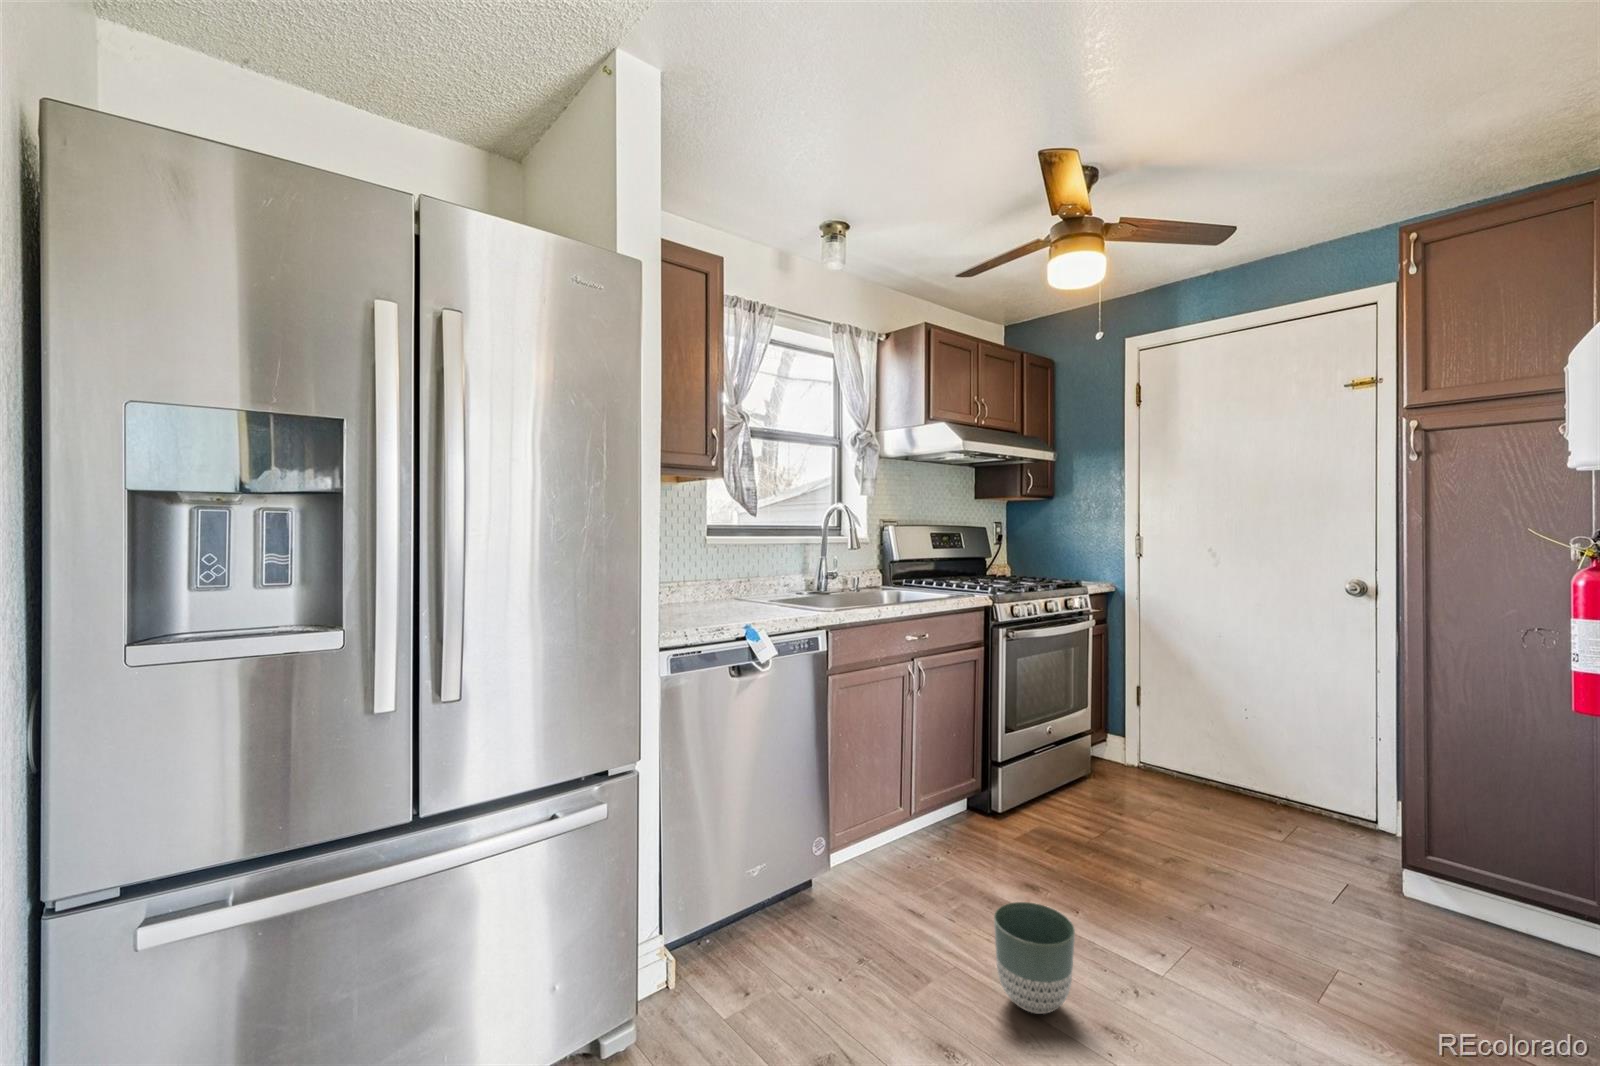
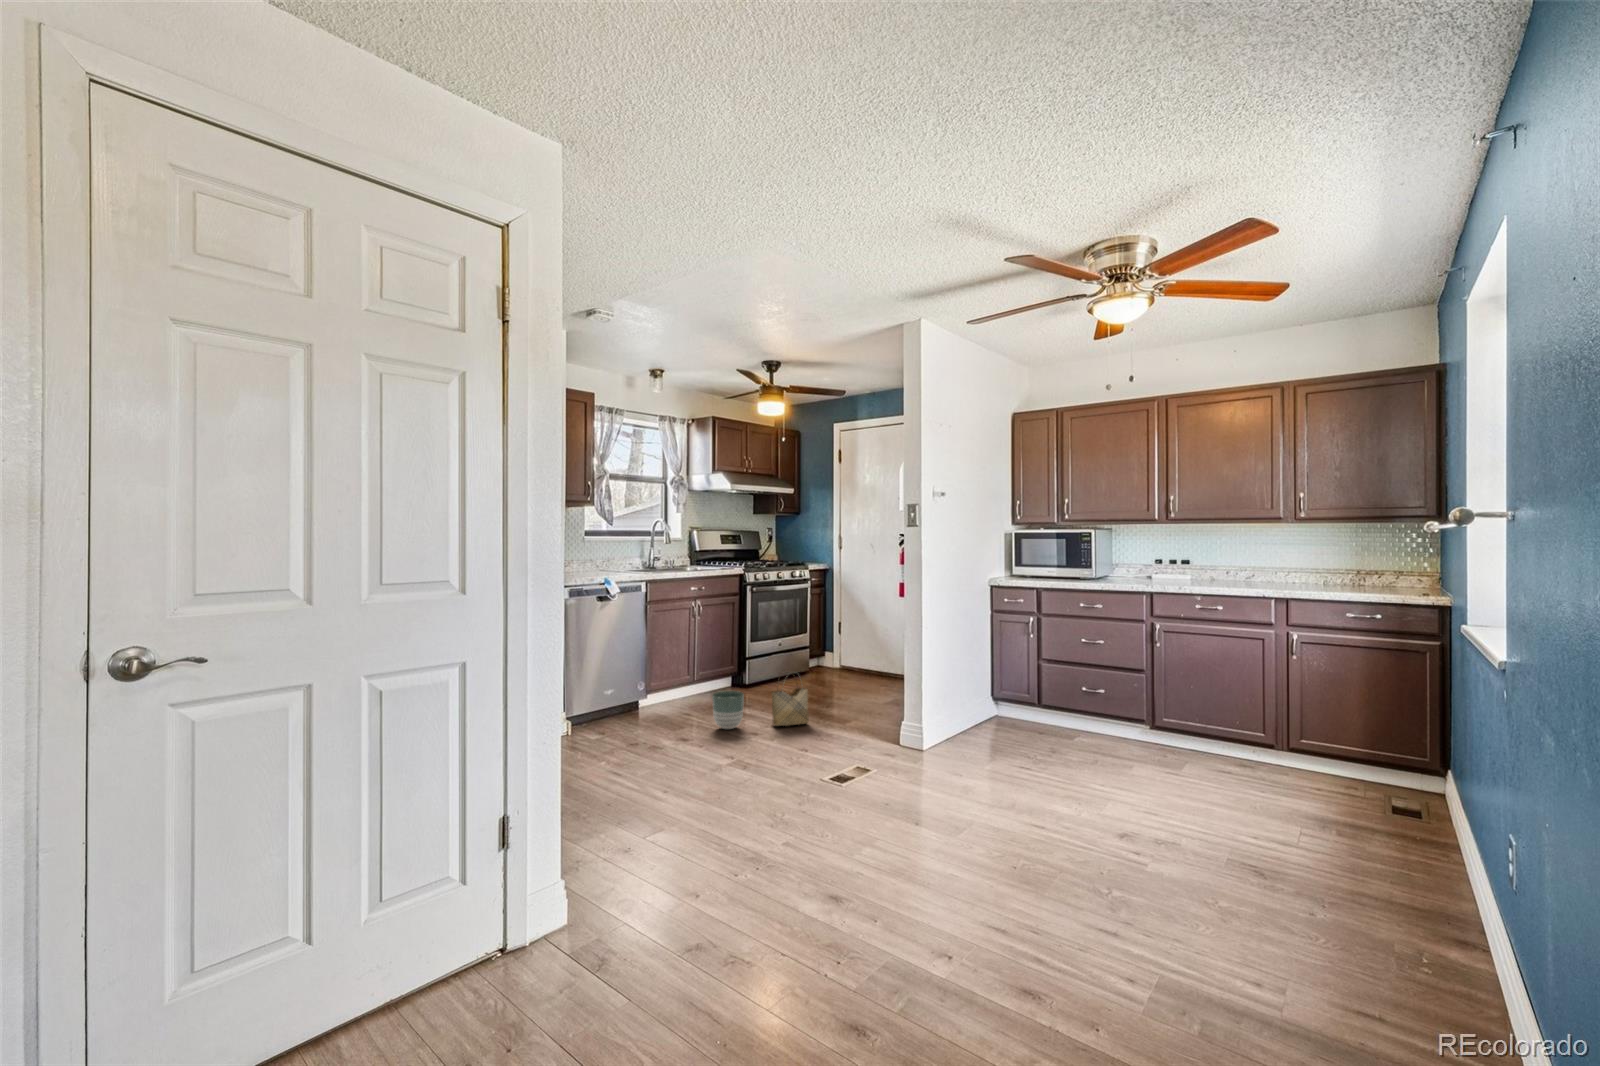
woven basket: none [1139,858,1236,1015] -> present [772,670,809,726]

